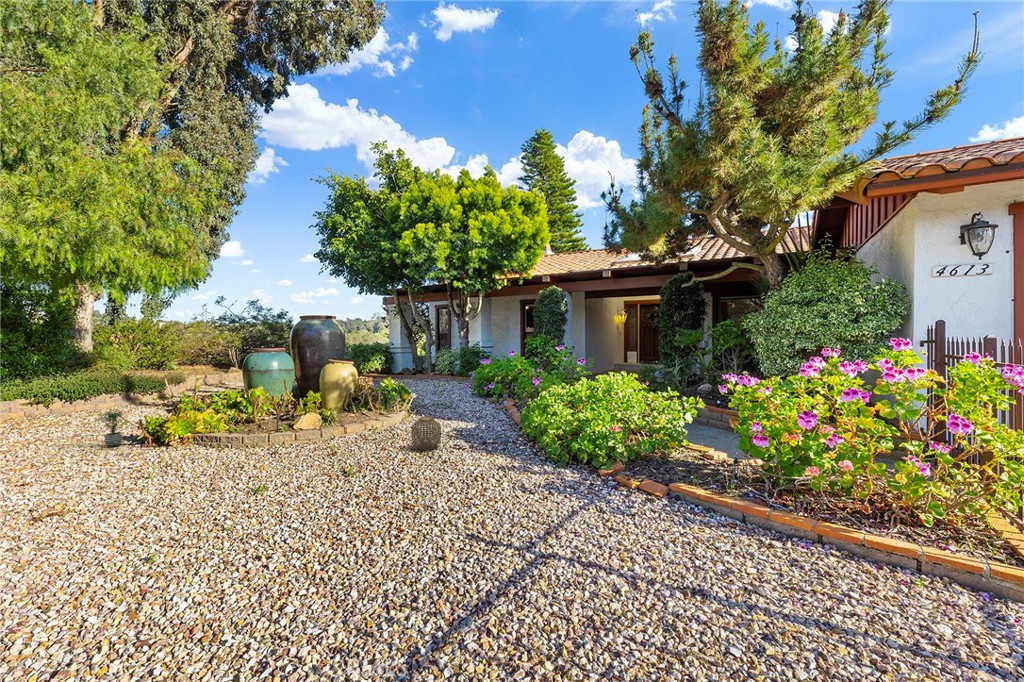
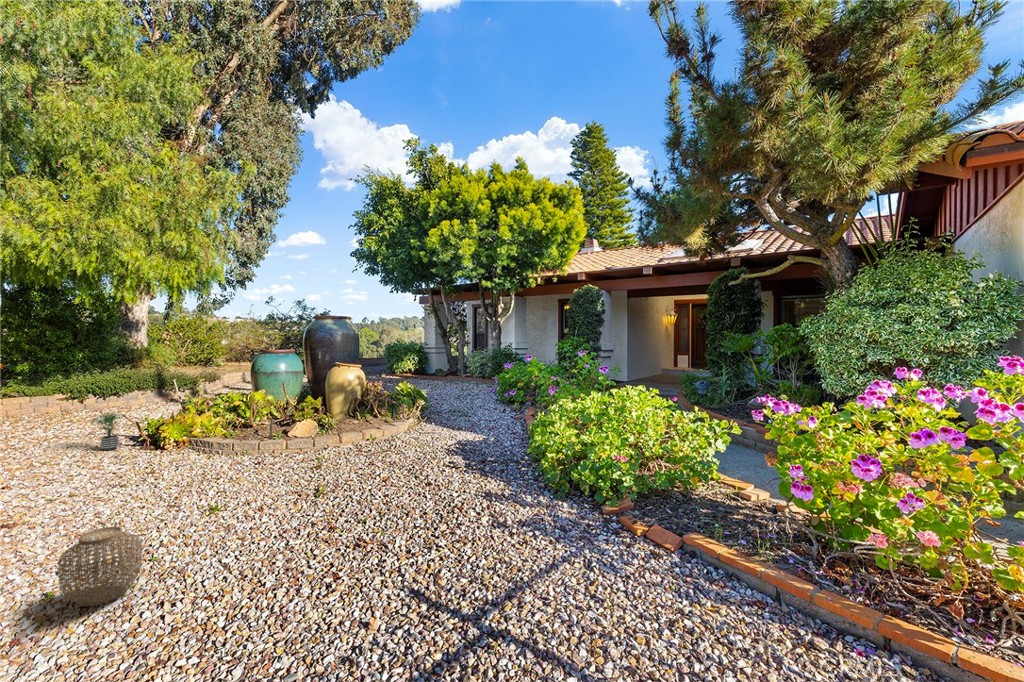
woven basket: present [411,417,441,450] -> present [58,527,142,606]

